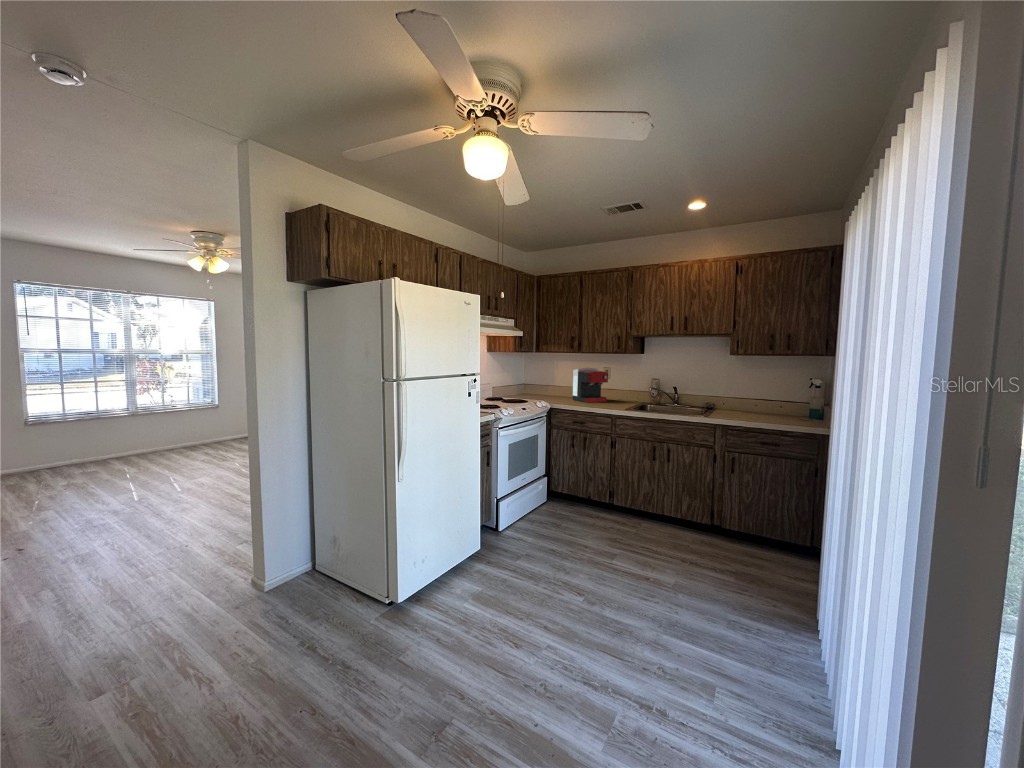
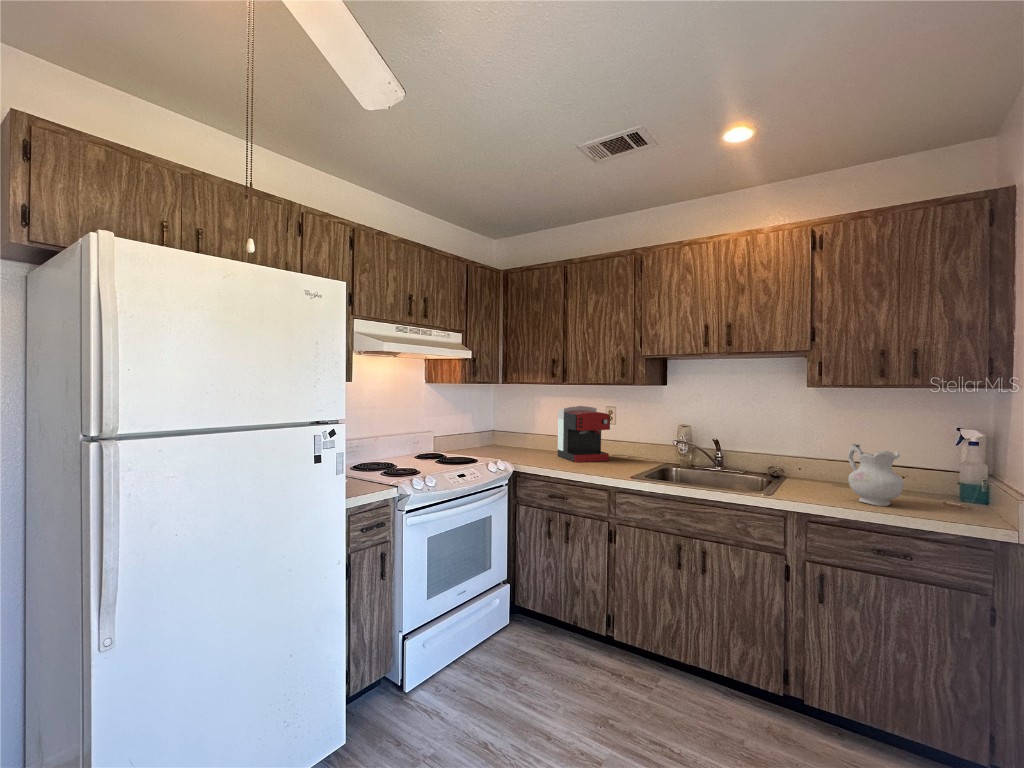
ceramic pitcher: none [751,387,779,421] -> present [848,444,904,506]

